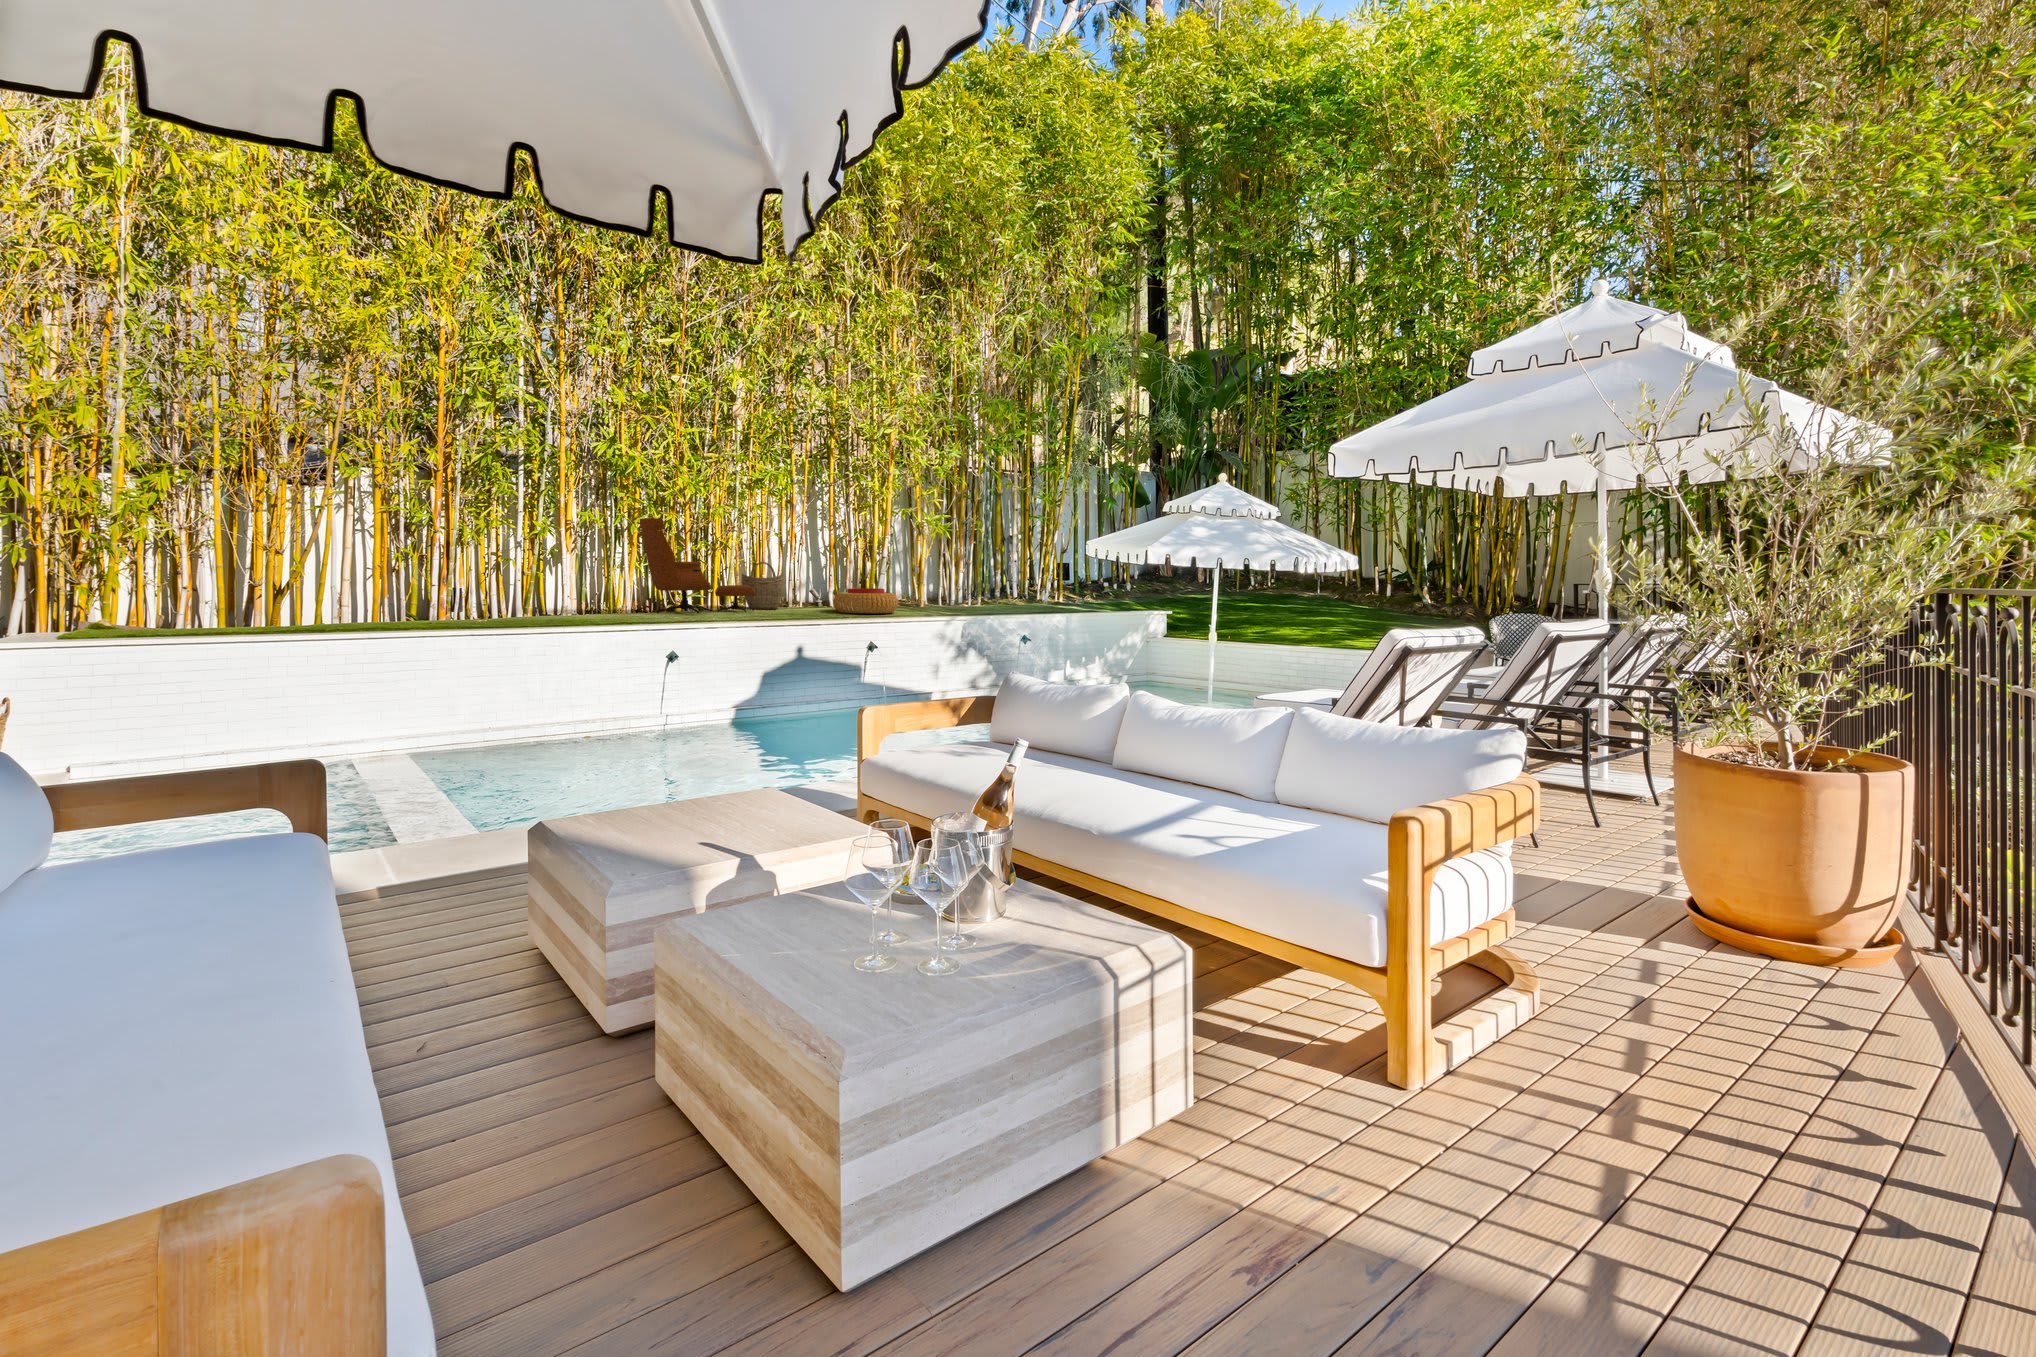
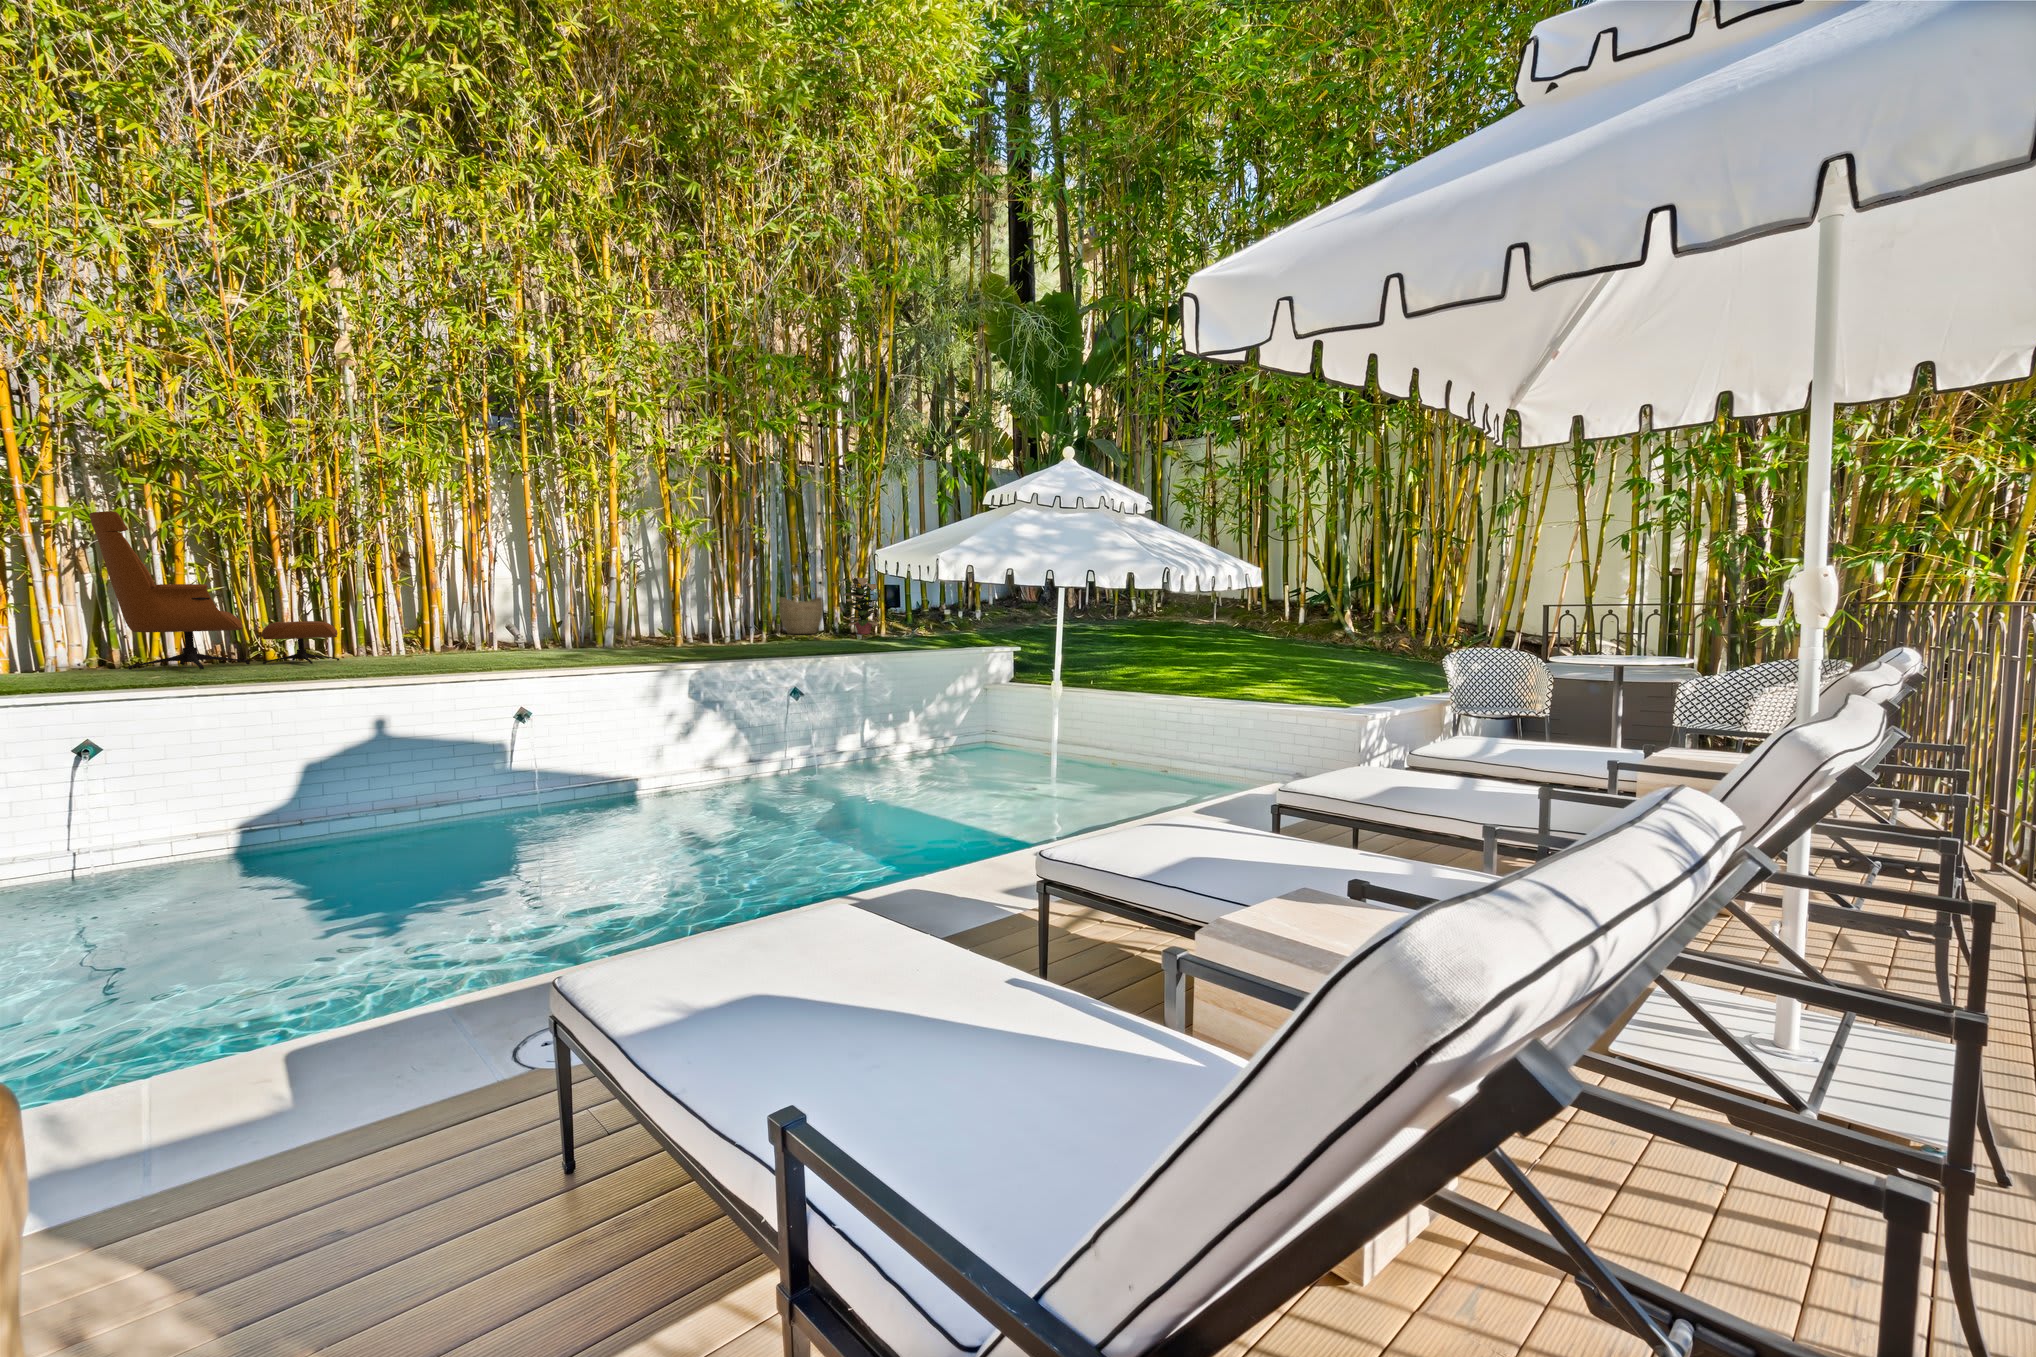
decorative plant: none [1032,558,1062,601] -> present [843,578,880,634]
woven basket: present [741,562,784,609] -> present [779,587,823,634]
pouf: present [834,588,898,614] -> none [482,623,591,662]

